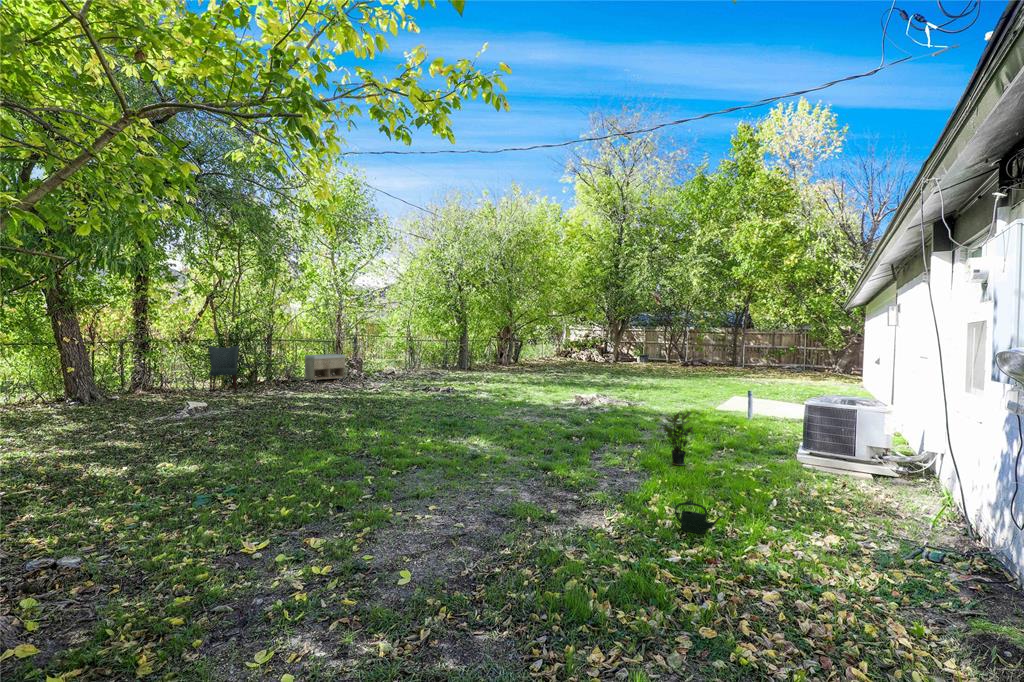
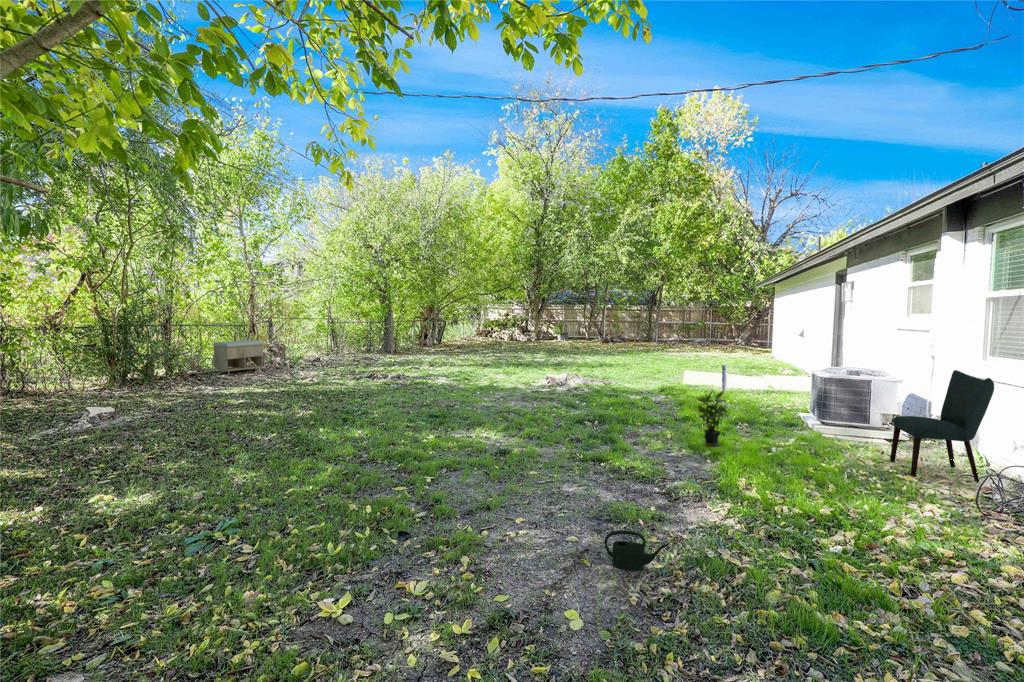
chair: present [209,346,239,394] -> present [890,370,994,481]
watering can: present [675,502,724,534] -> present [604,530,667,570]

